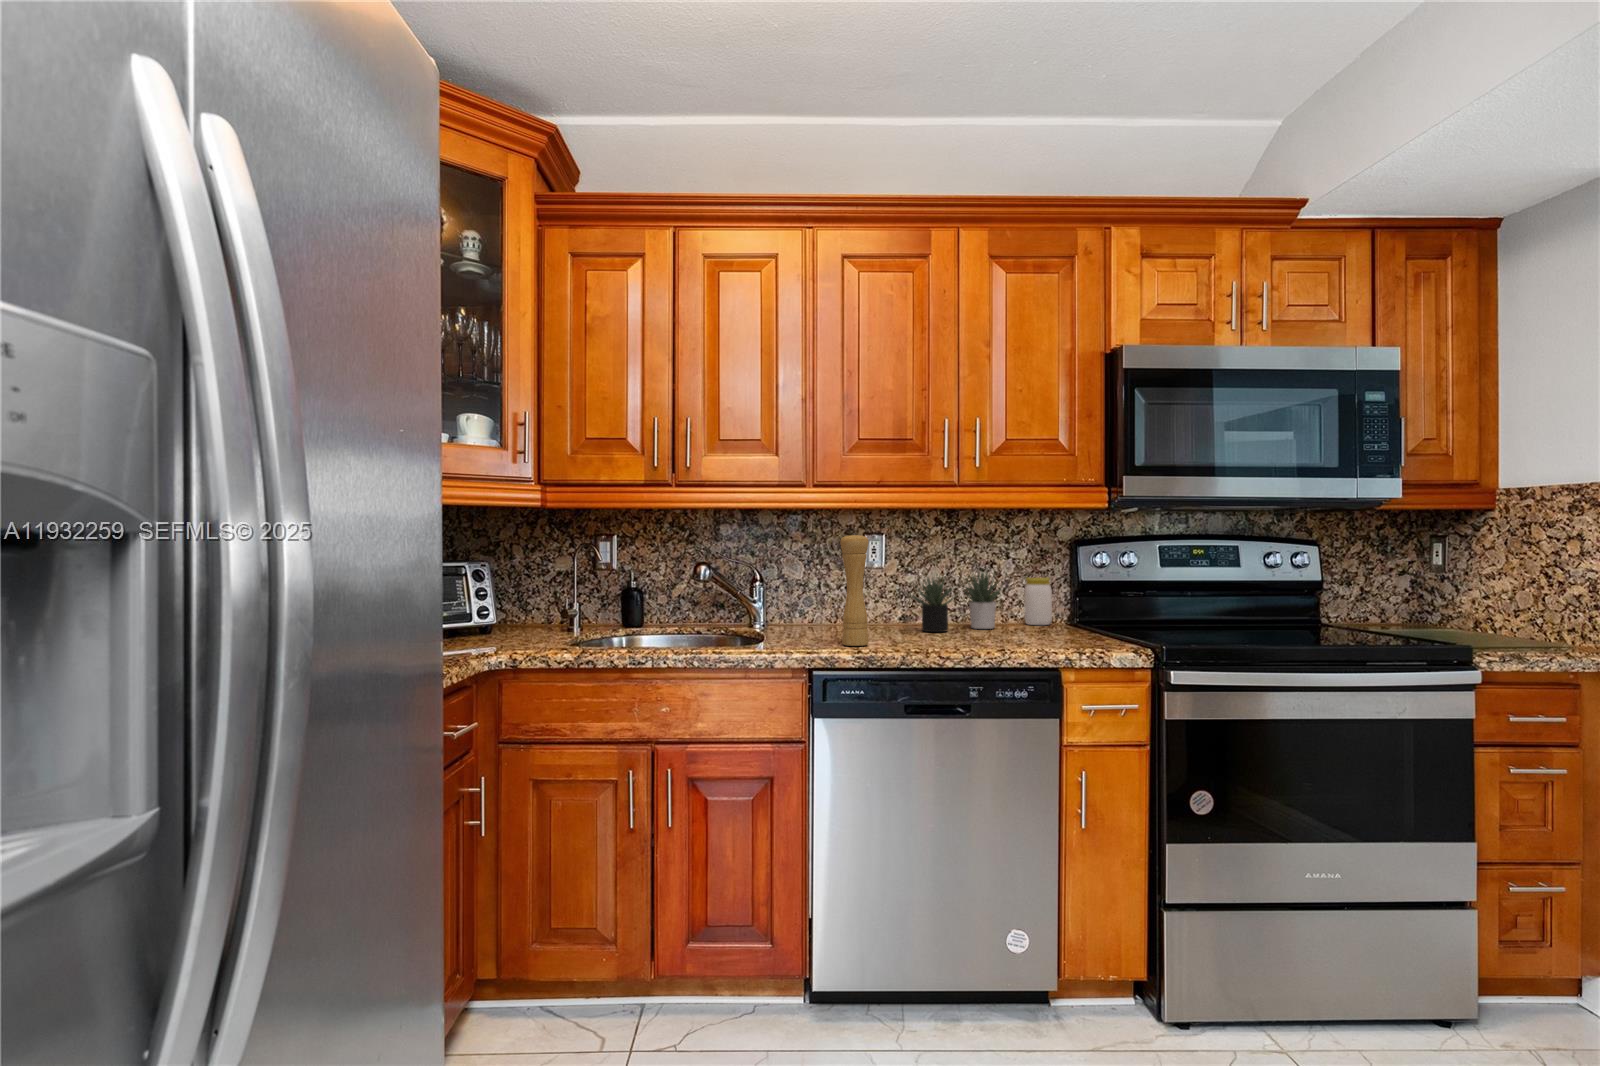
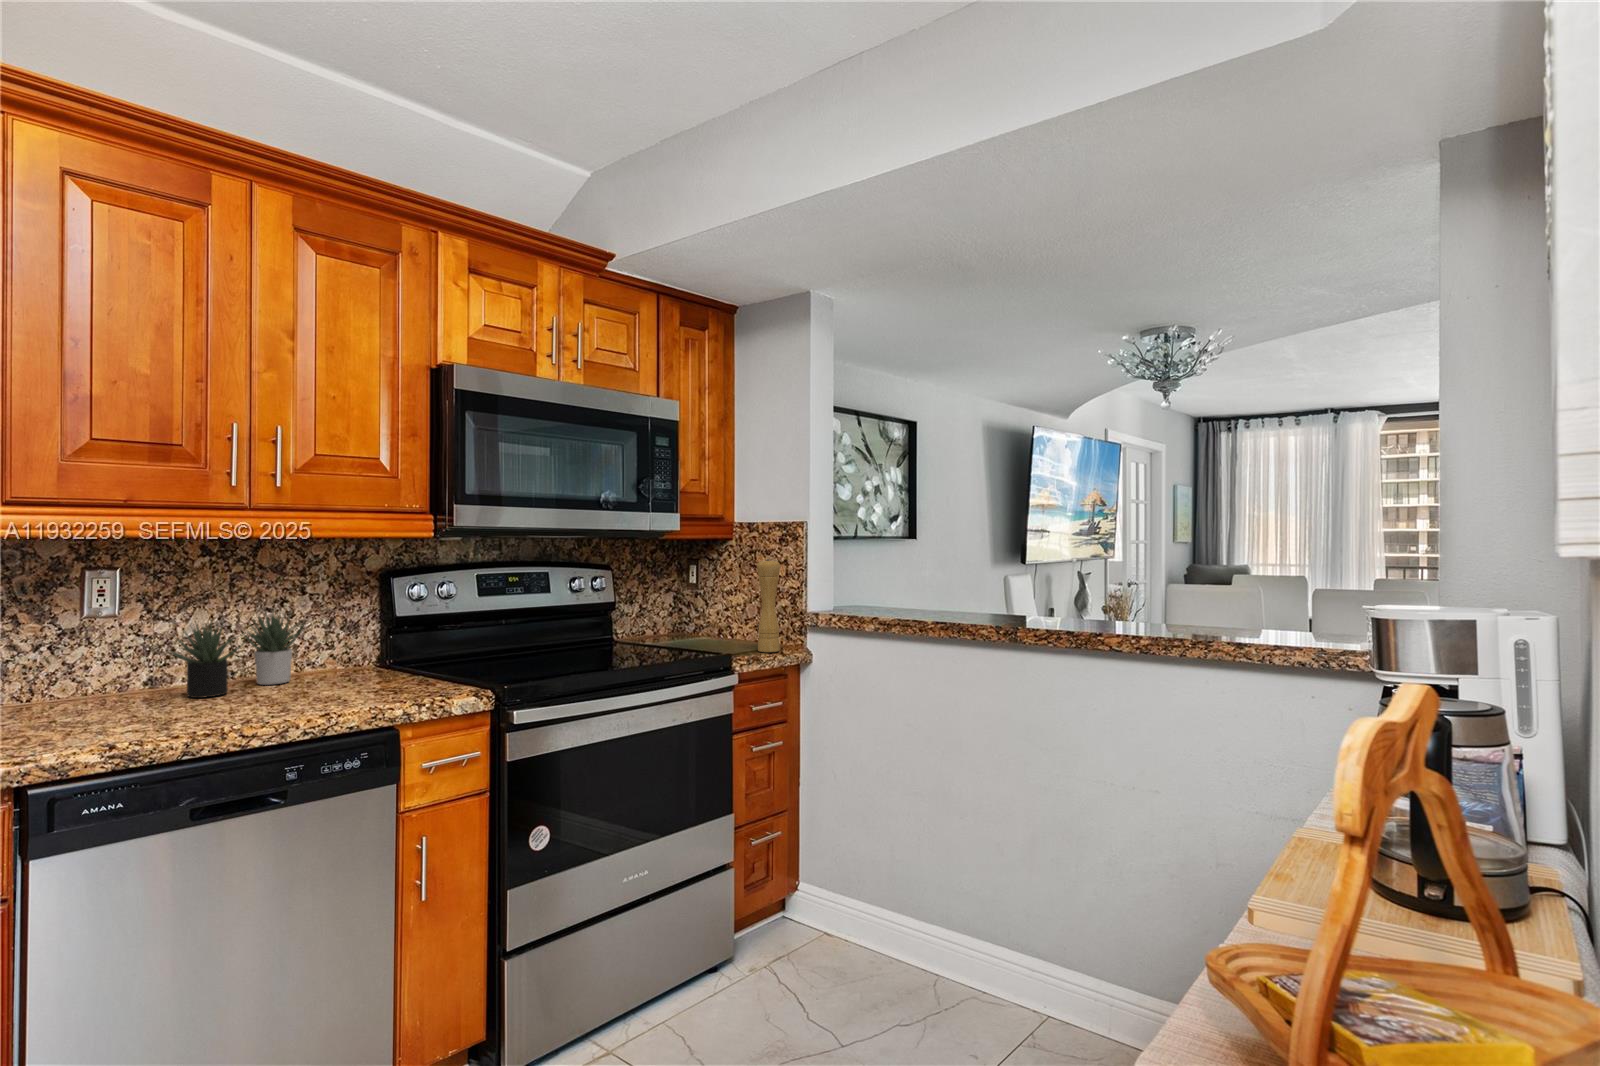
pepper mill: present [840,533,869,646] -> present [757,559,780,652]
jar: present [1024,578,1052,625] -> none [323,614,359,671]

